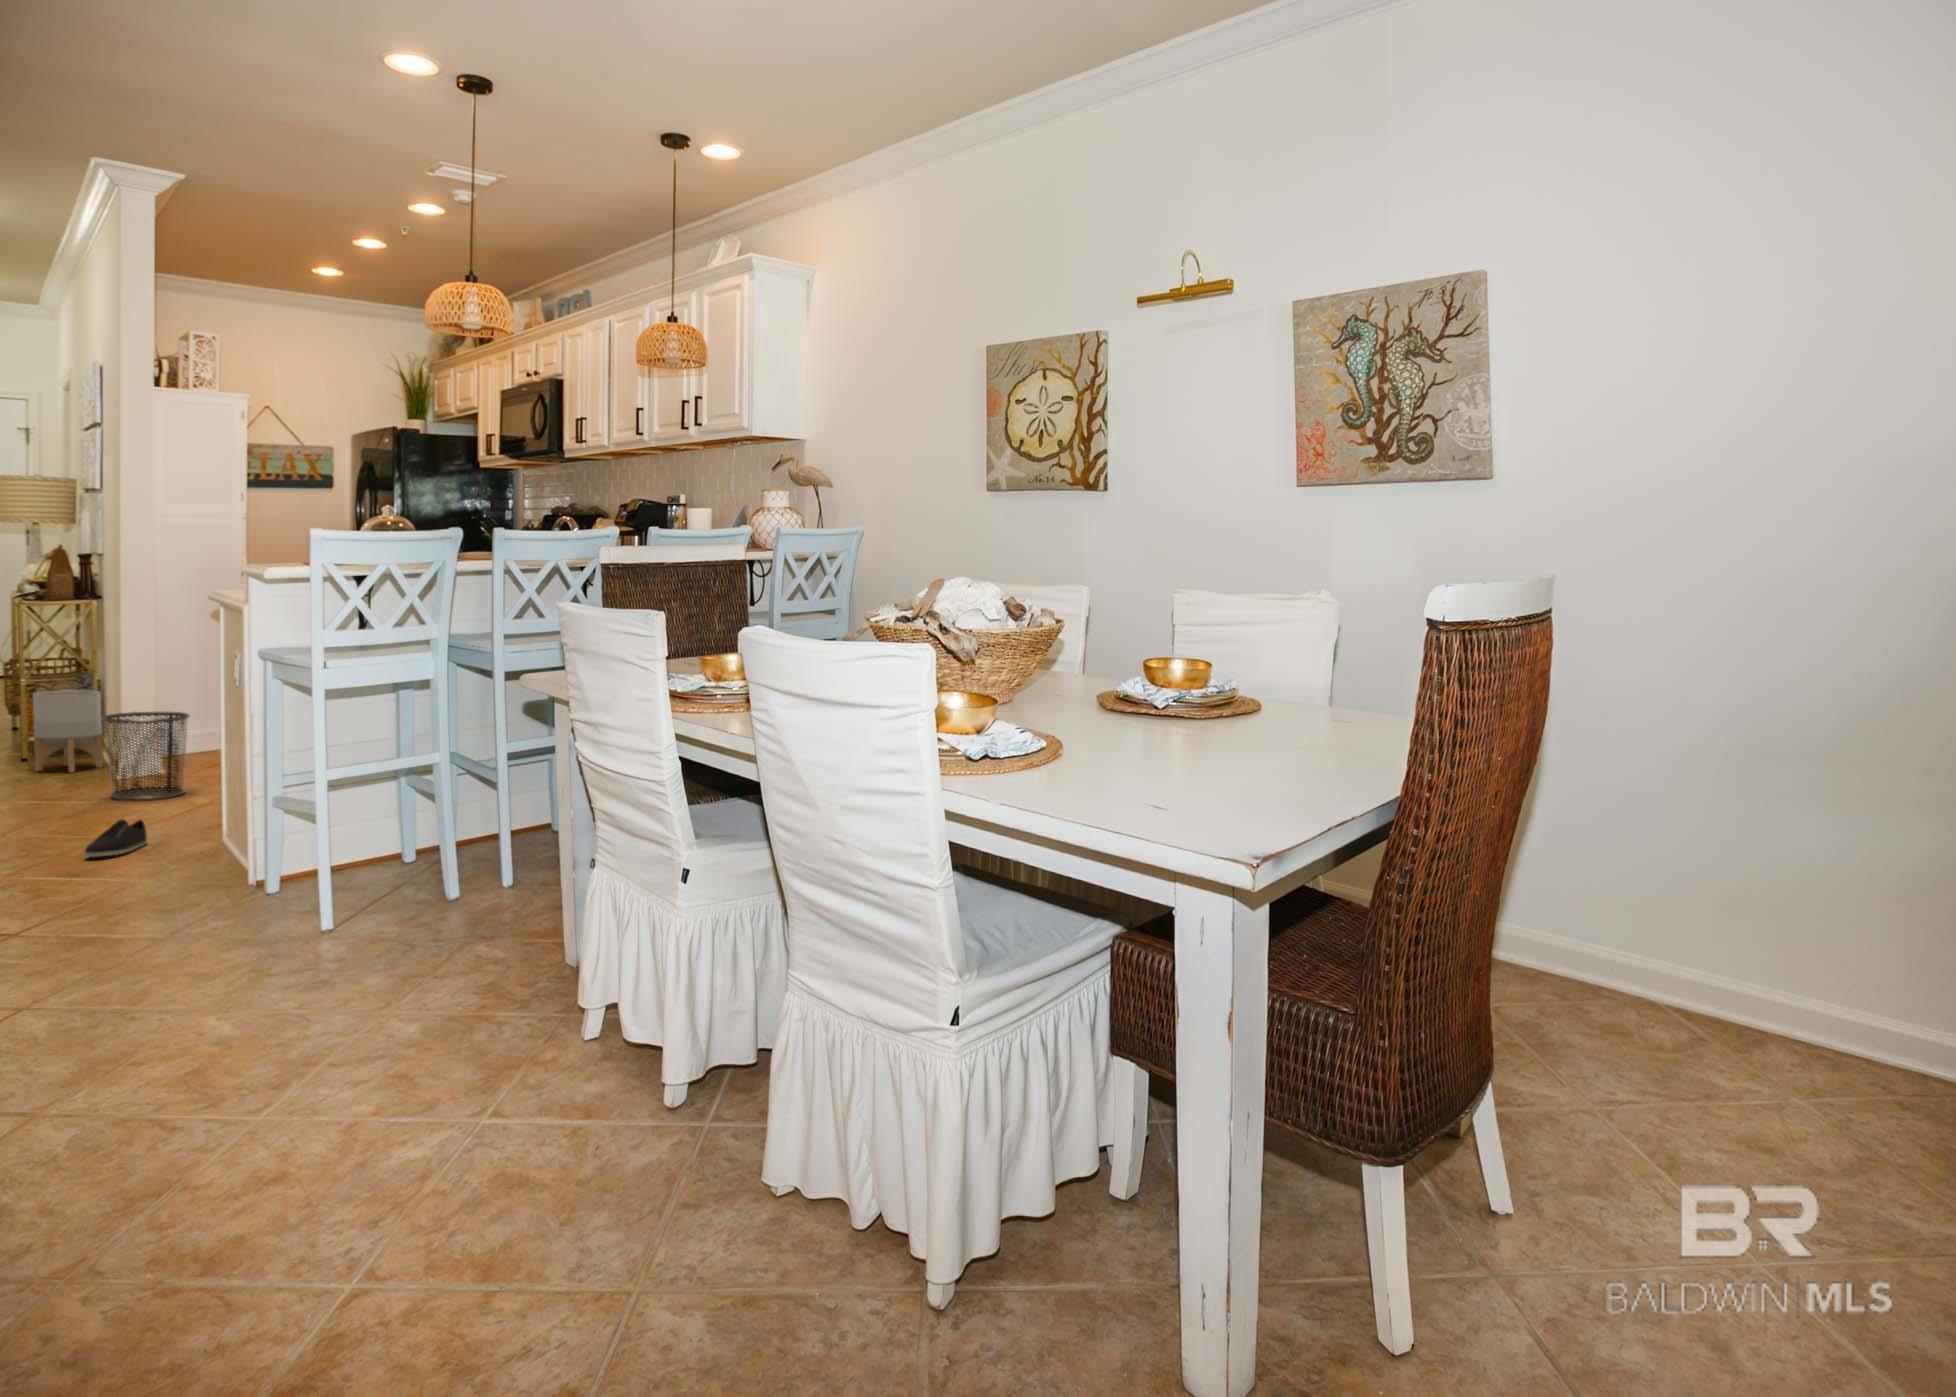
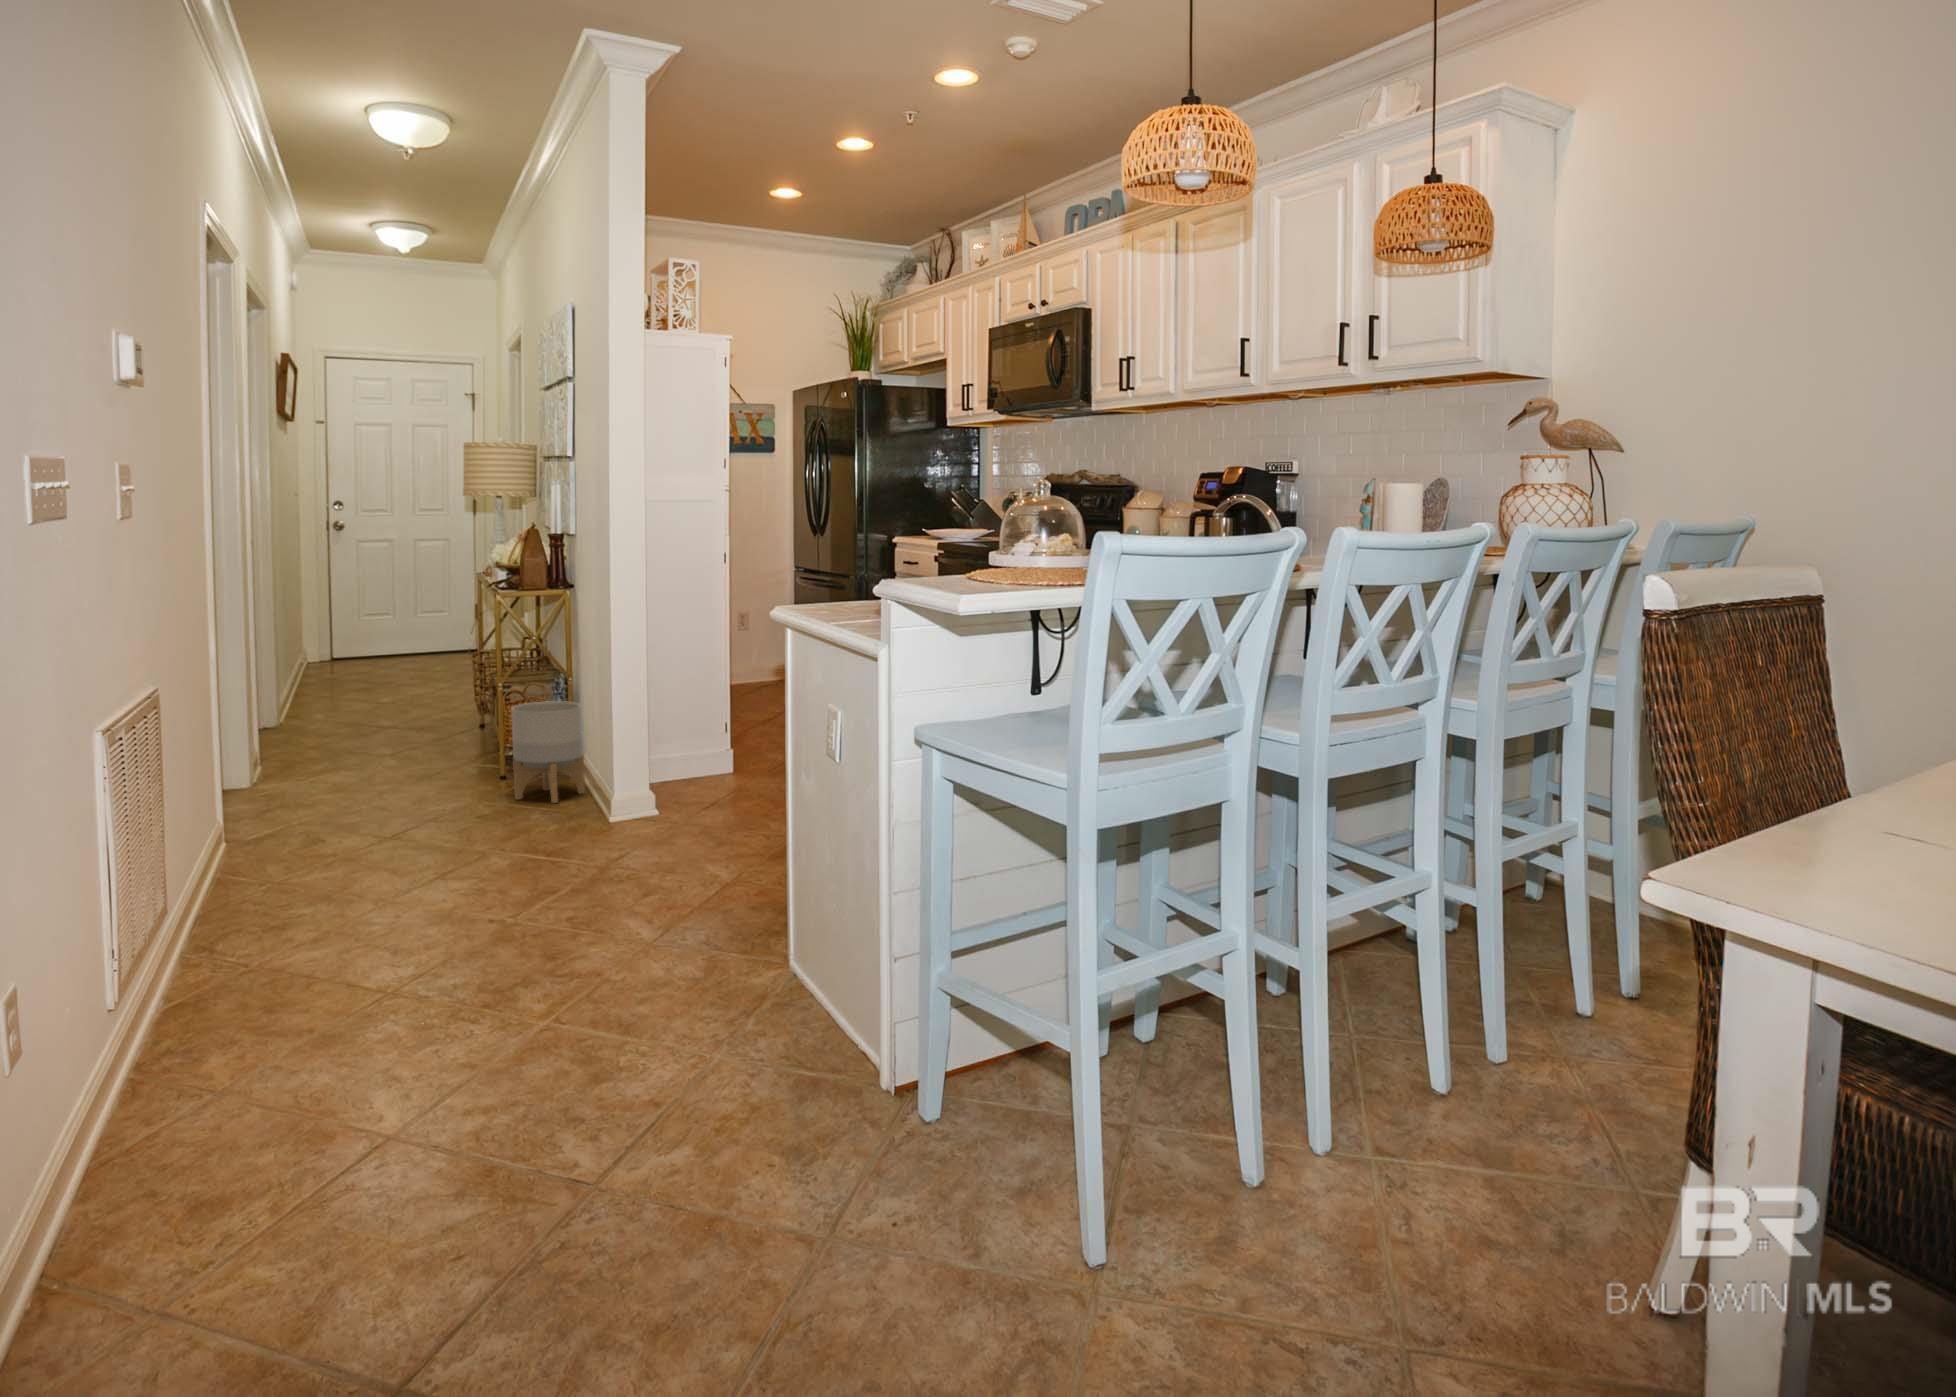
waste bin: present [101,712,189,800] -> none [602,744,702,863]
shoe: present [84,819,147,857] -> none [628,936,696,1009]

